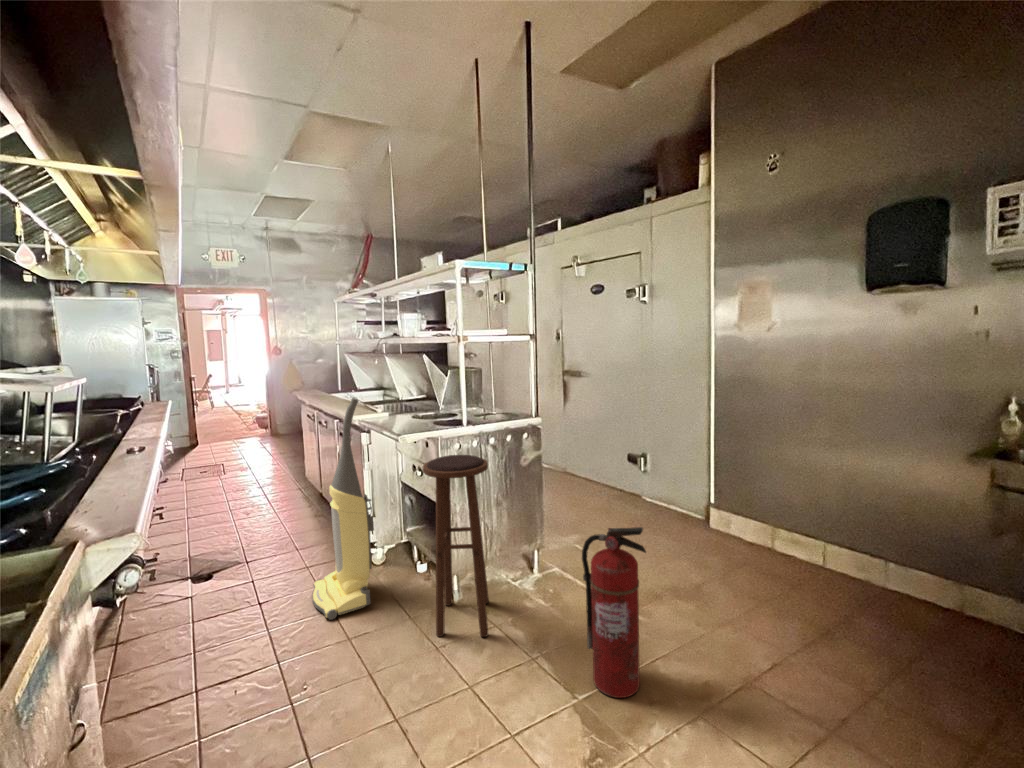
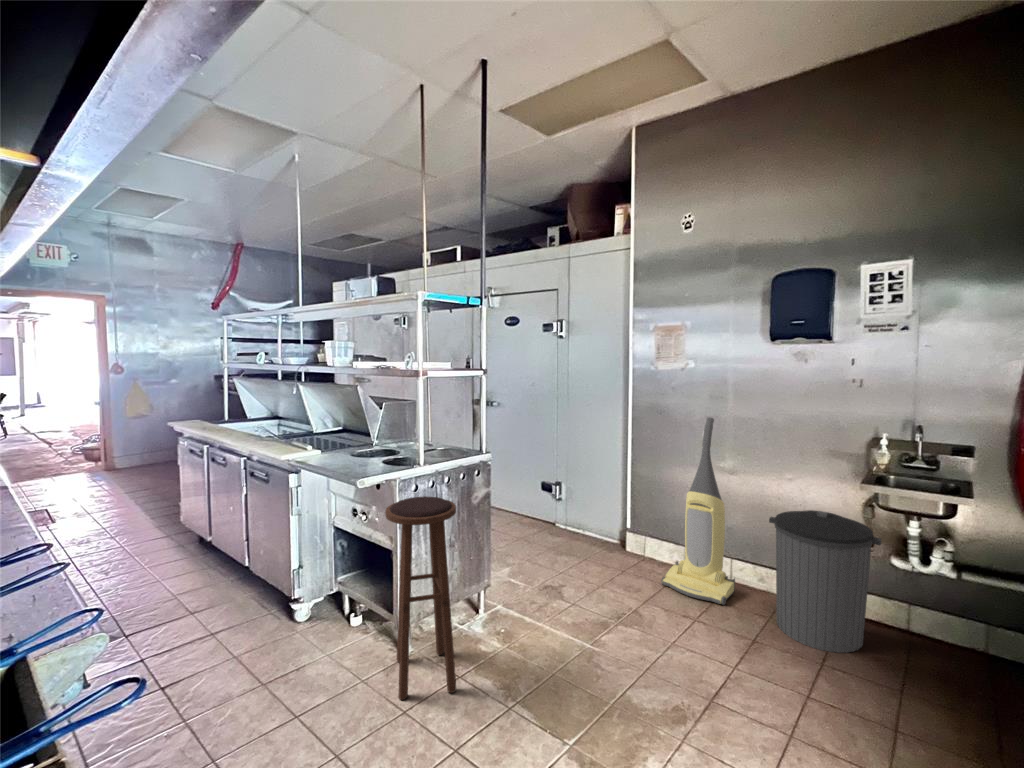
vacuum cleaner: present [312,398,374,620] -> present [661,417,735,605]
trash can: none [857,491,1003,660] -> present [769,510,881,653]
fire extinguisher: present [582,527,646,698] -> none [568,563,632,736]

